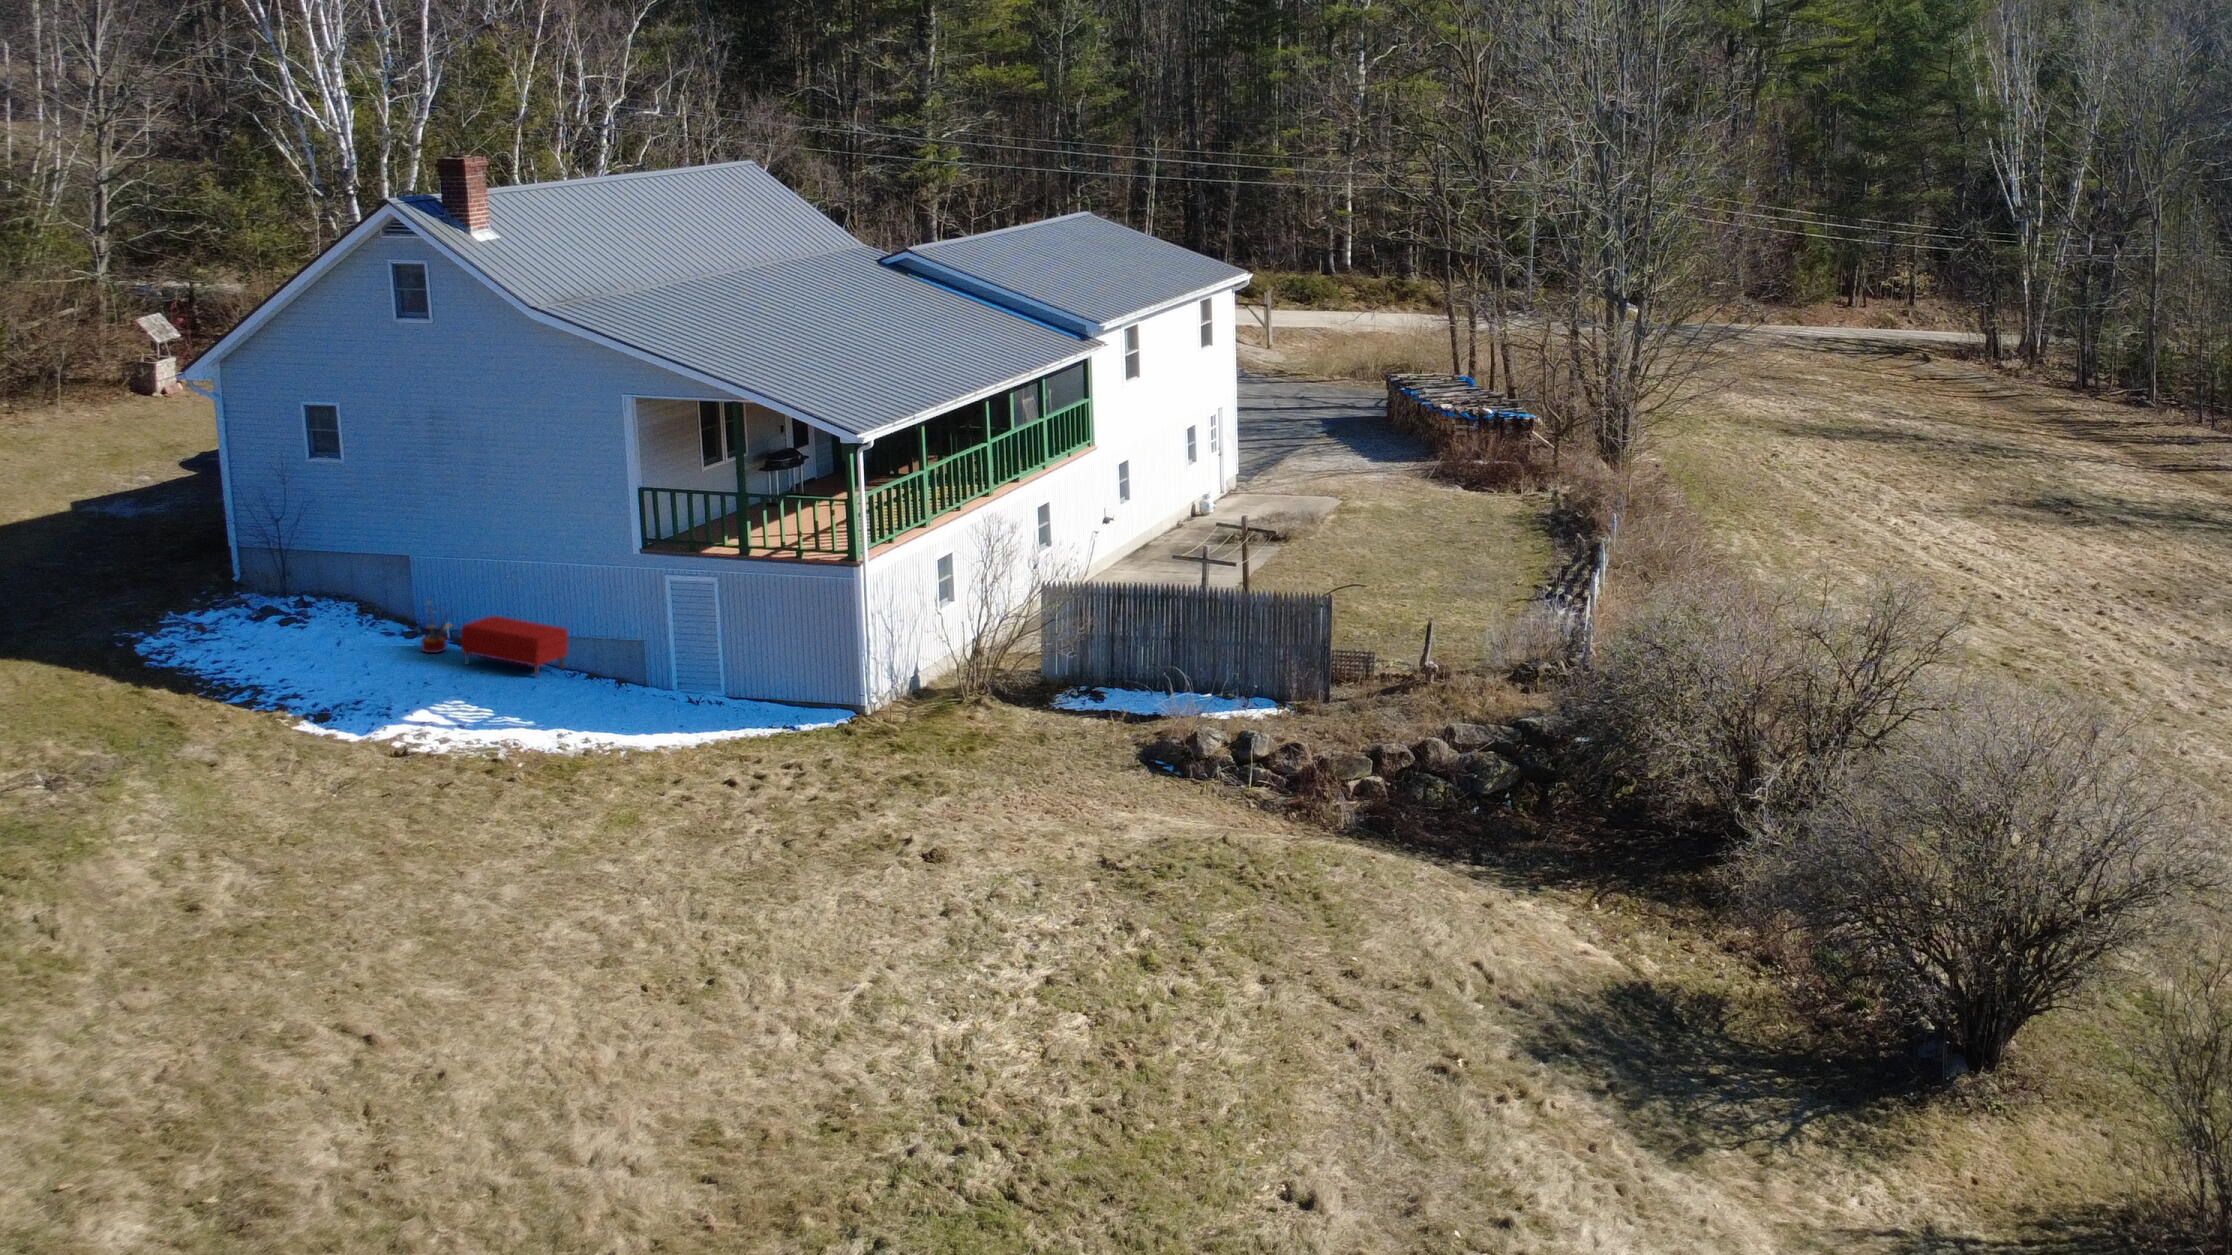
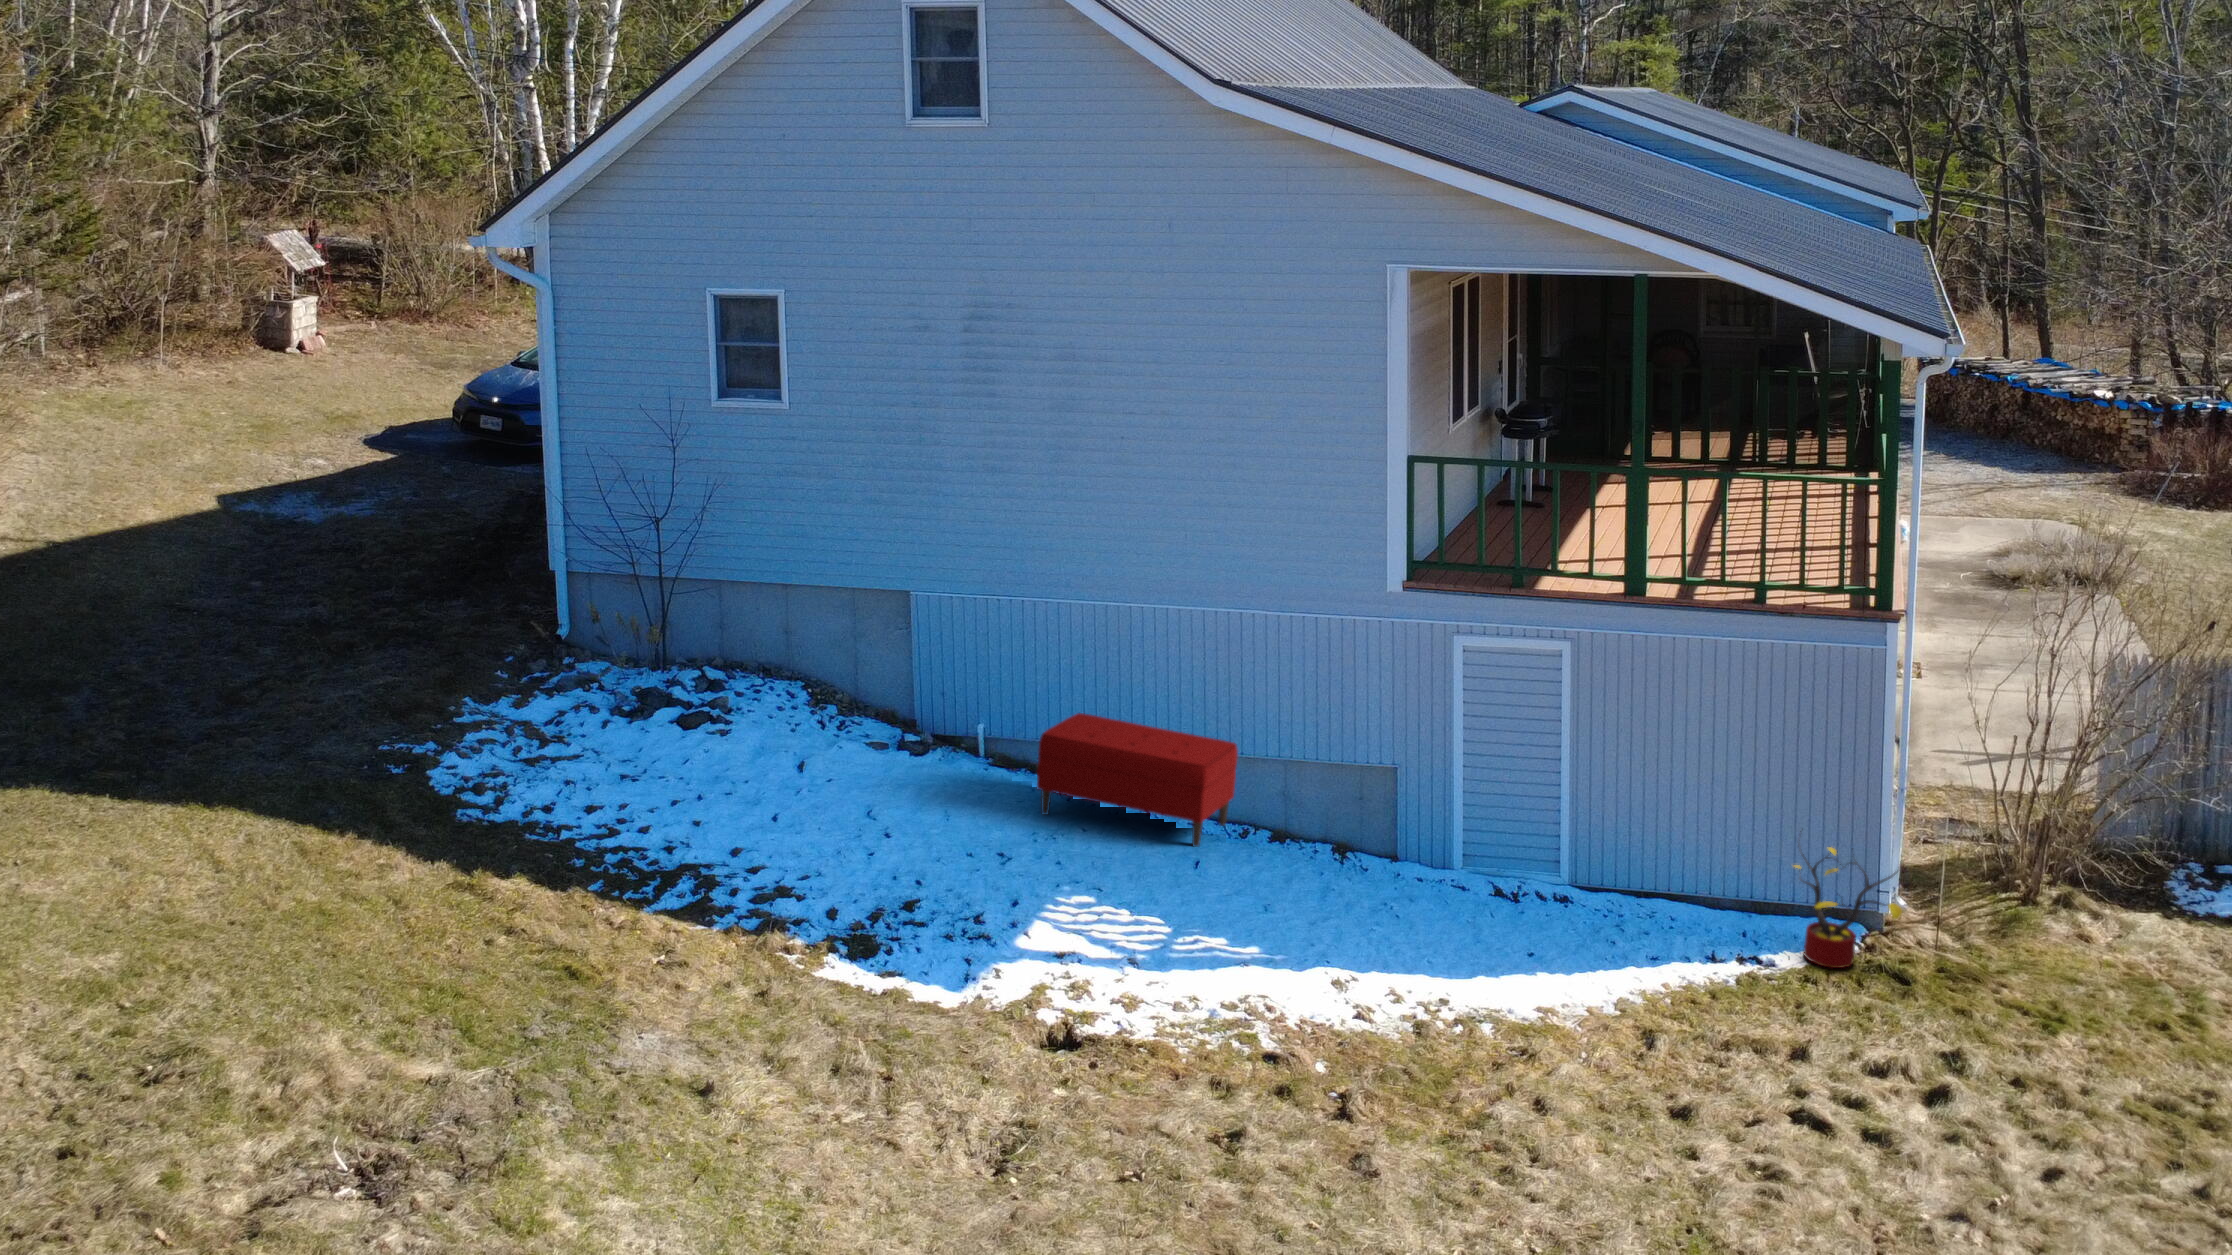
decorative plant: present [421,599,451,653] -> present [1795,847,1902,968]

